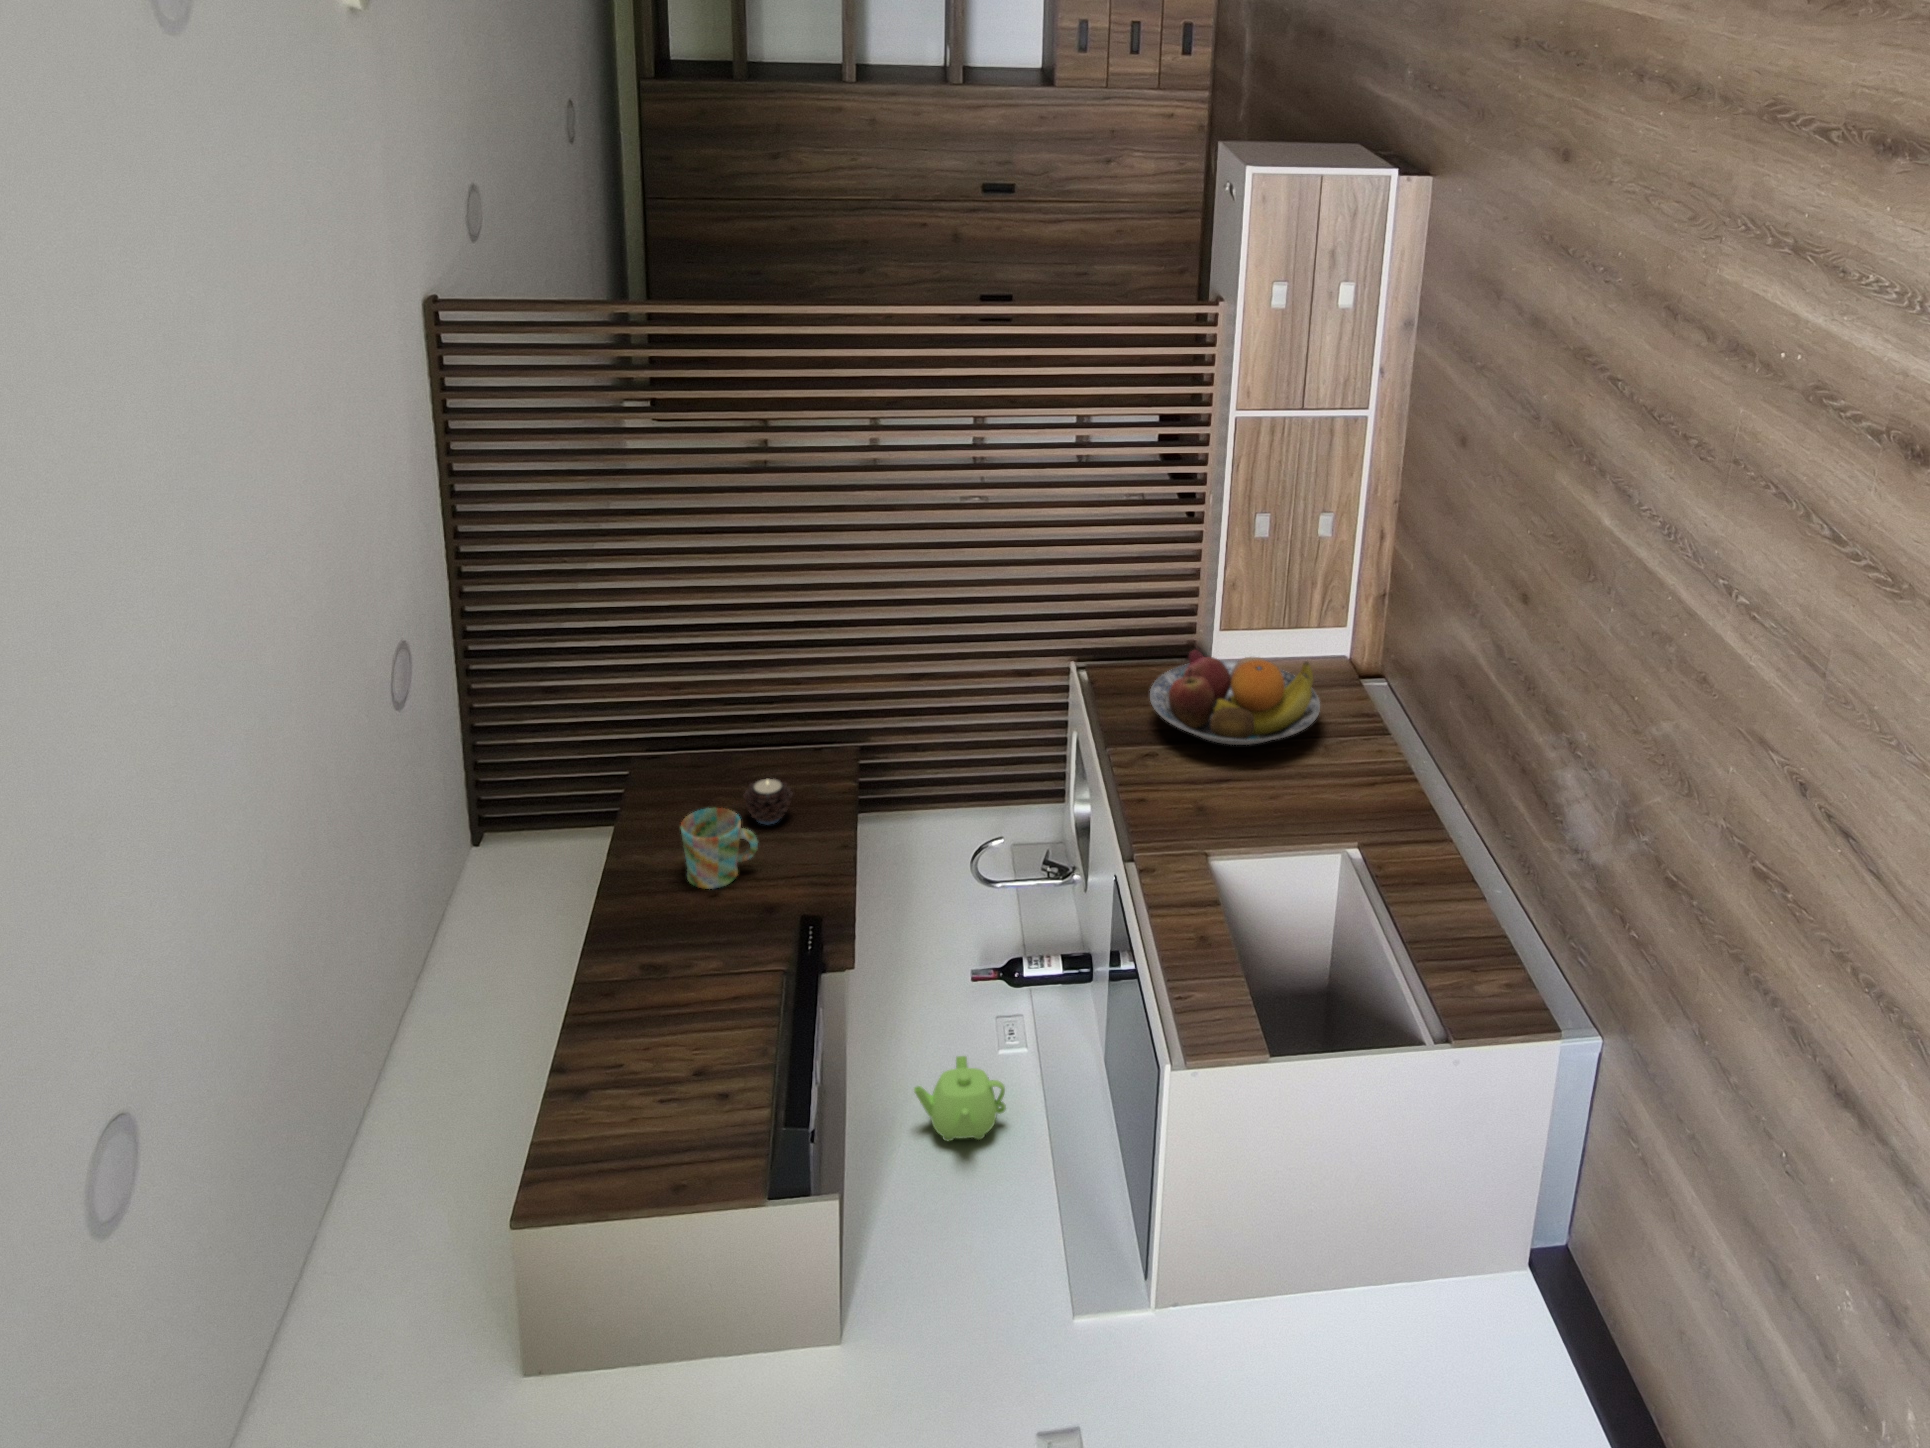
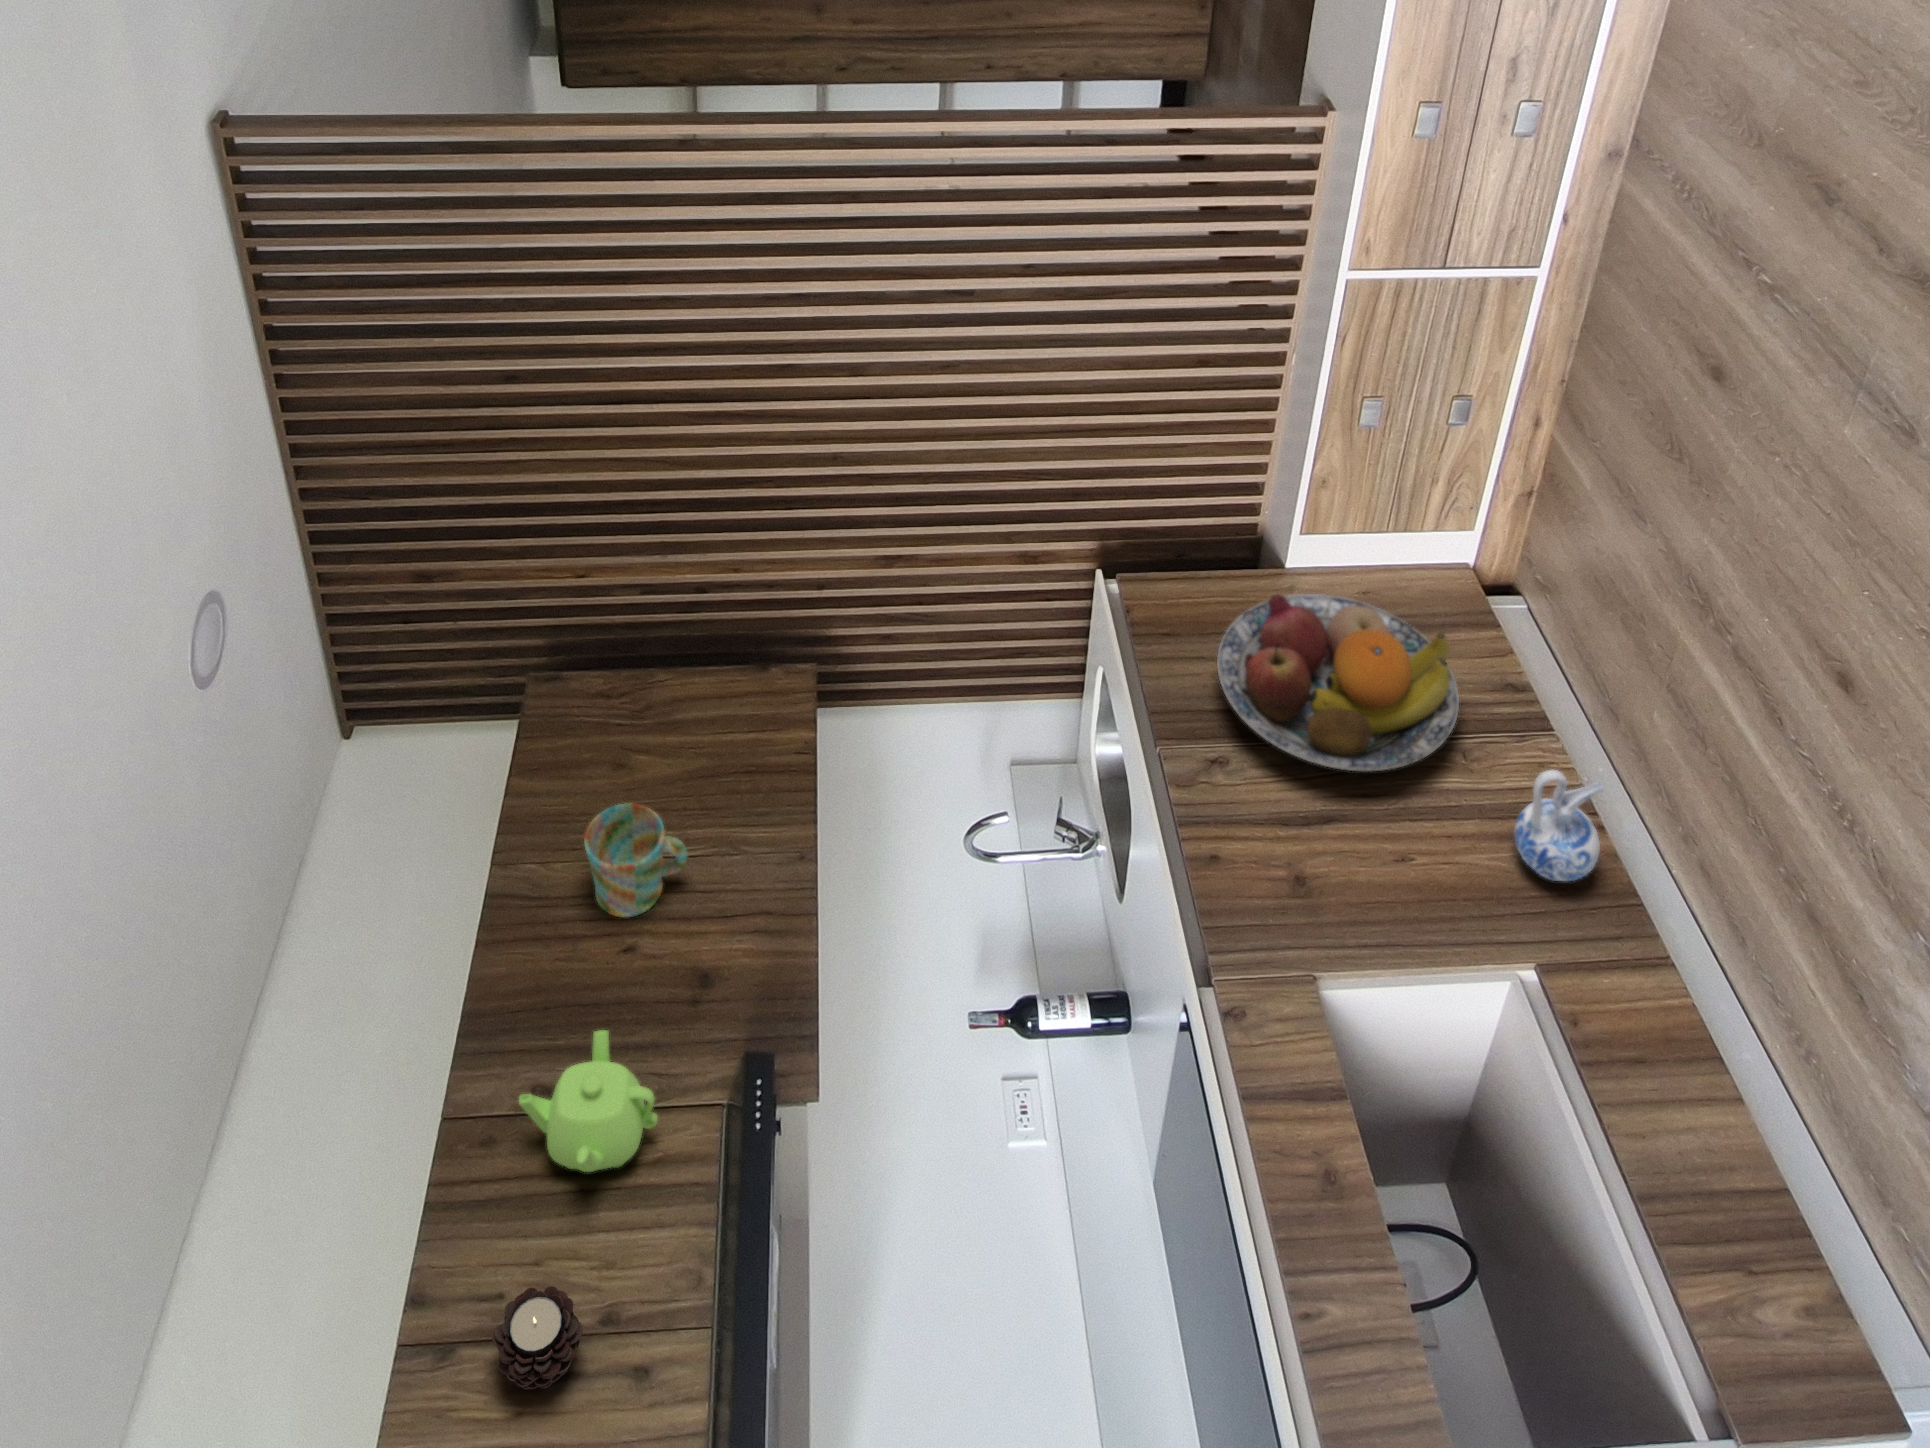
ceramic pitcher: none [1349,712,1405,802] -> present [1514,770,1603,881]
candle: present [744,778,793,824] -> present [492,1286,583,1390]
teapot: present [914,1056,1006,1141] -> present [519,1030,658,1172]

